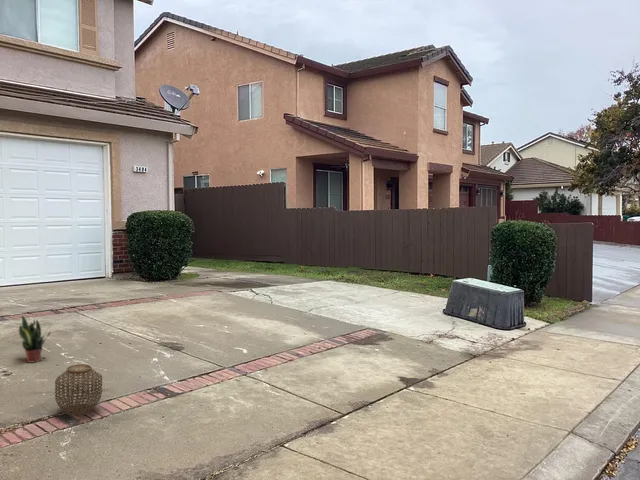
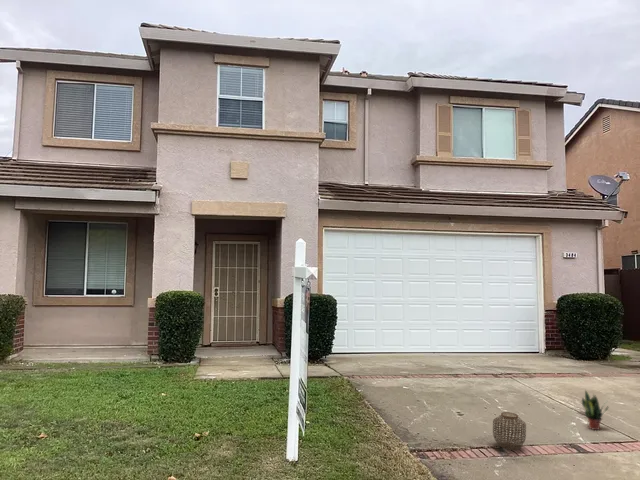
potted plant: present [19,316,50,363] -> present [582,391,608,430]

